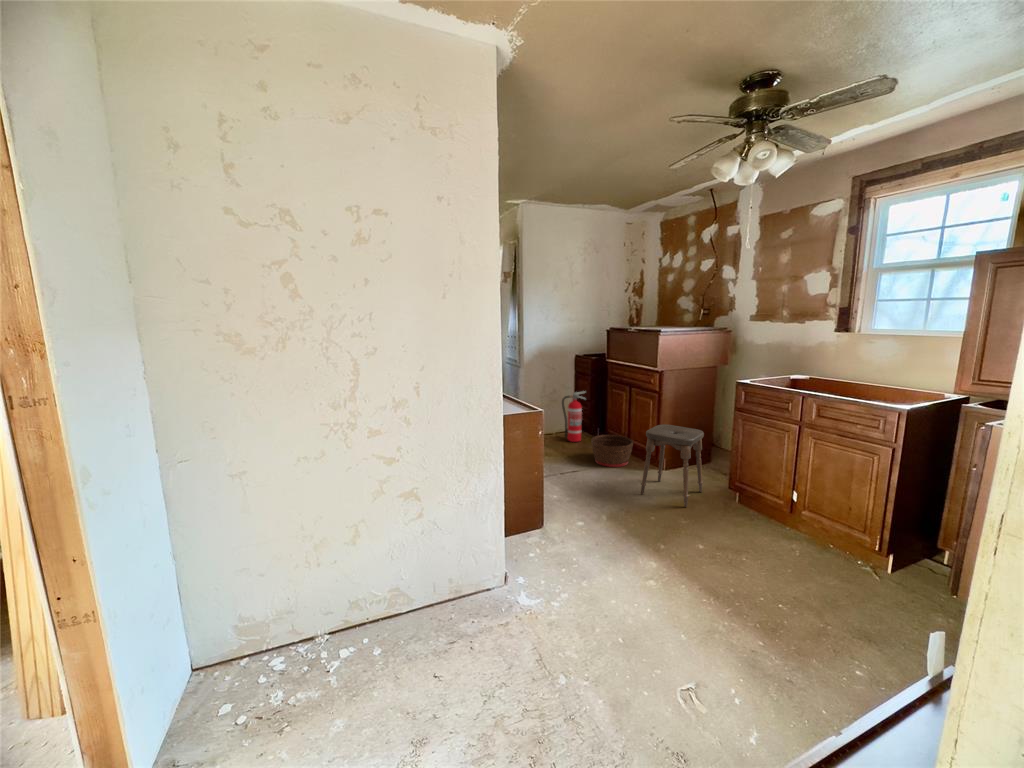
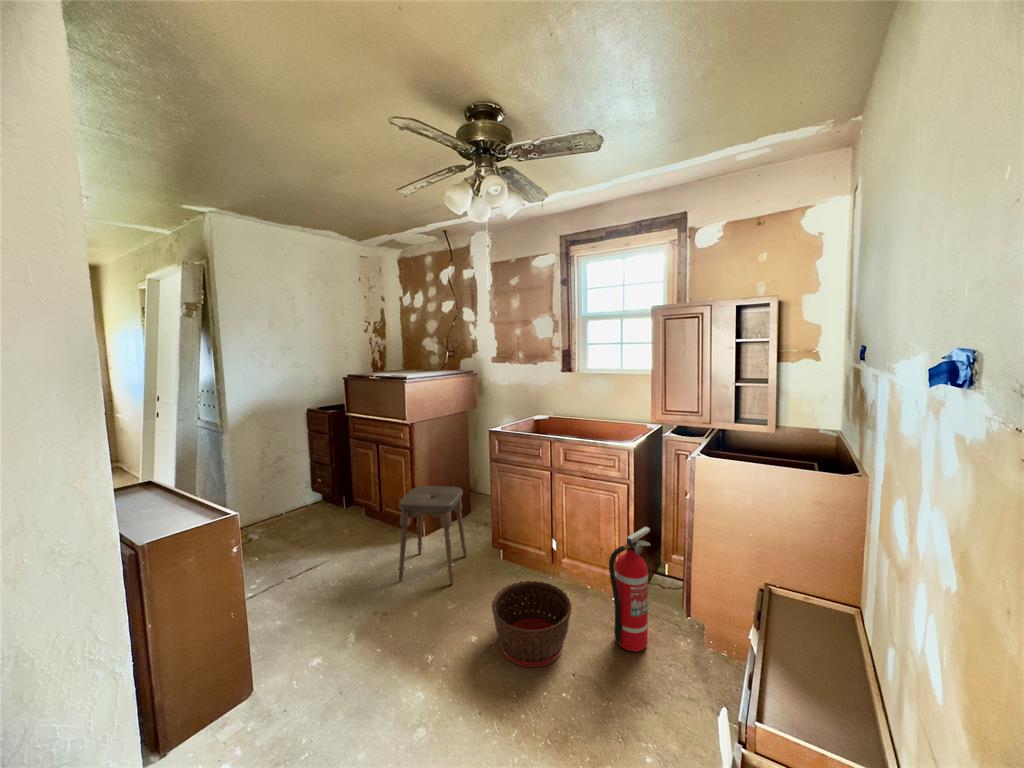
fire extinguisher: present [562,391,585,442] -> present [609,527,650,651]
basket: present [591,435,633,467] -> present [492,581,571,667]

